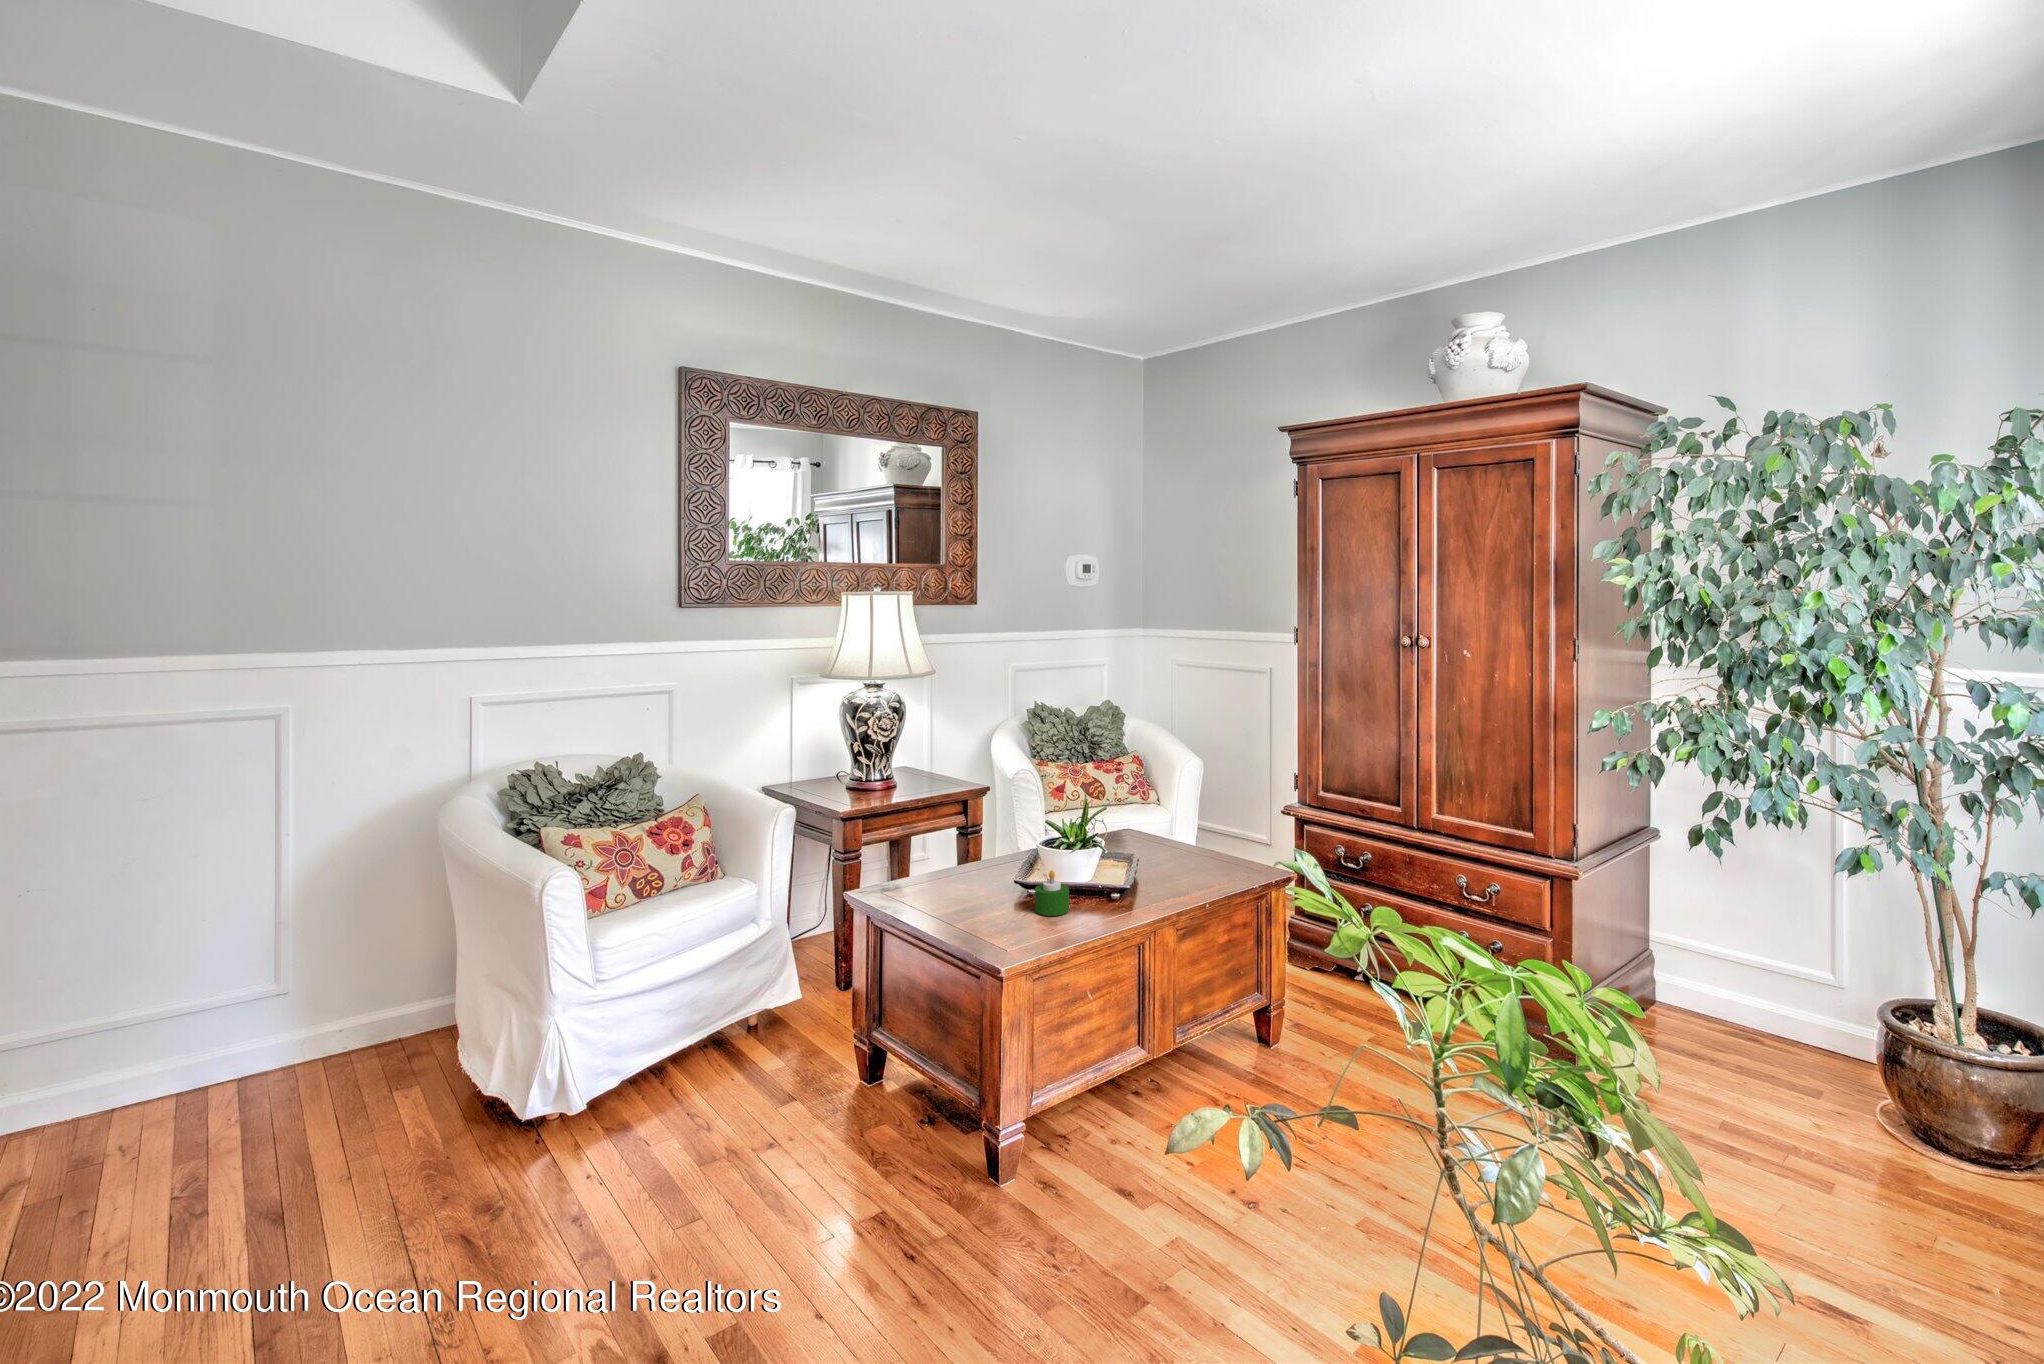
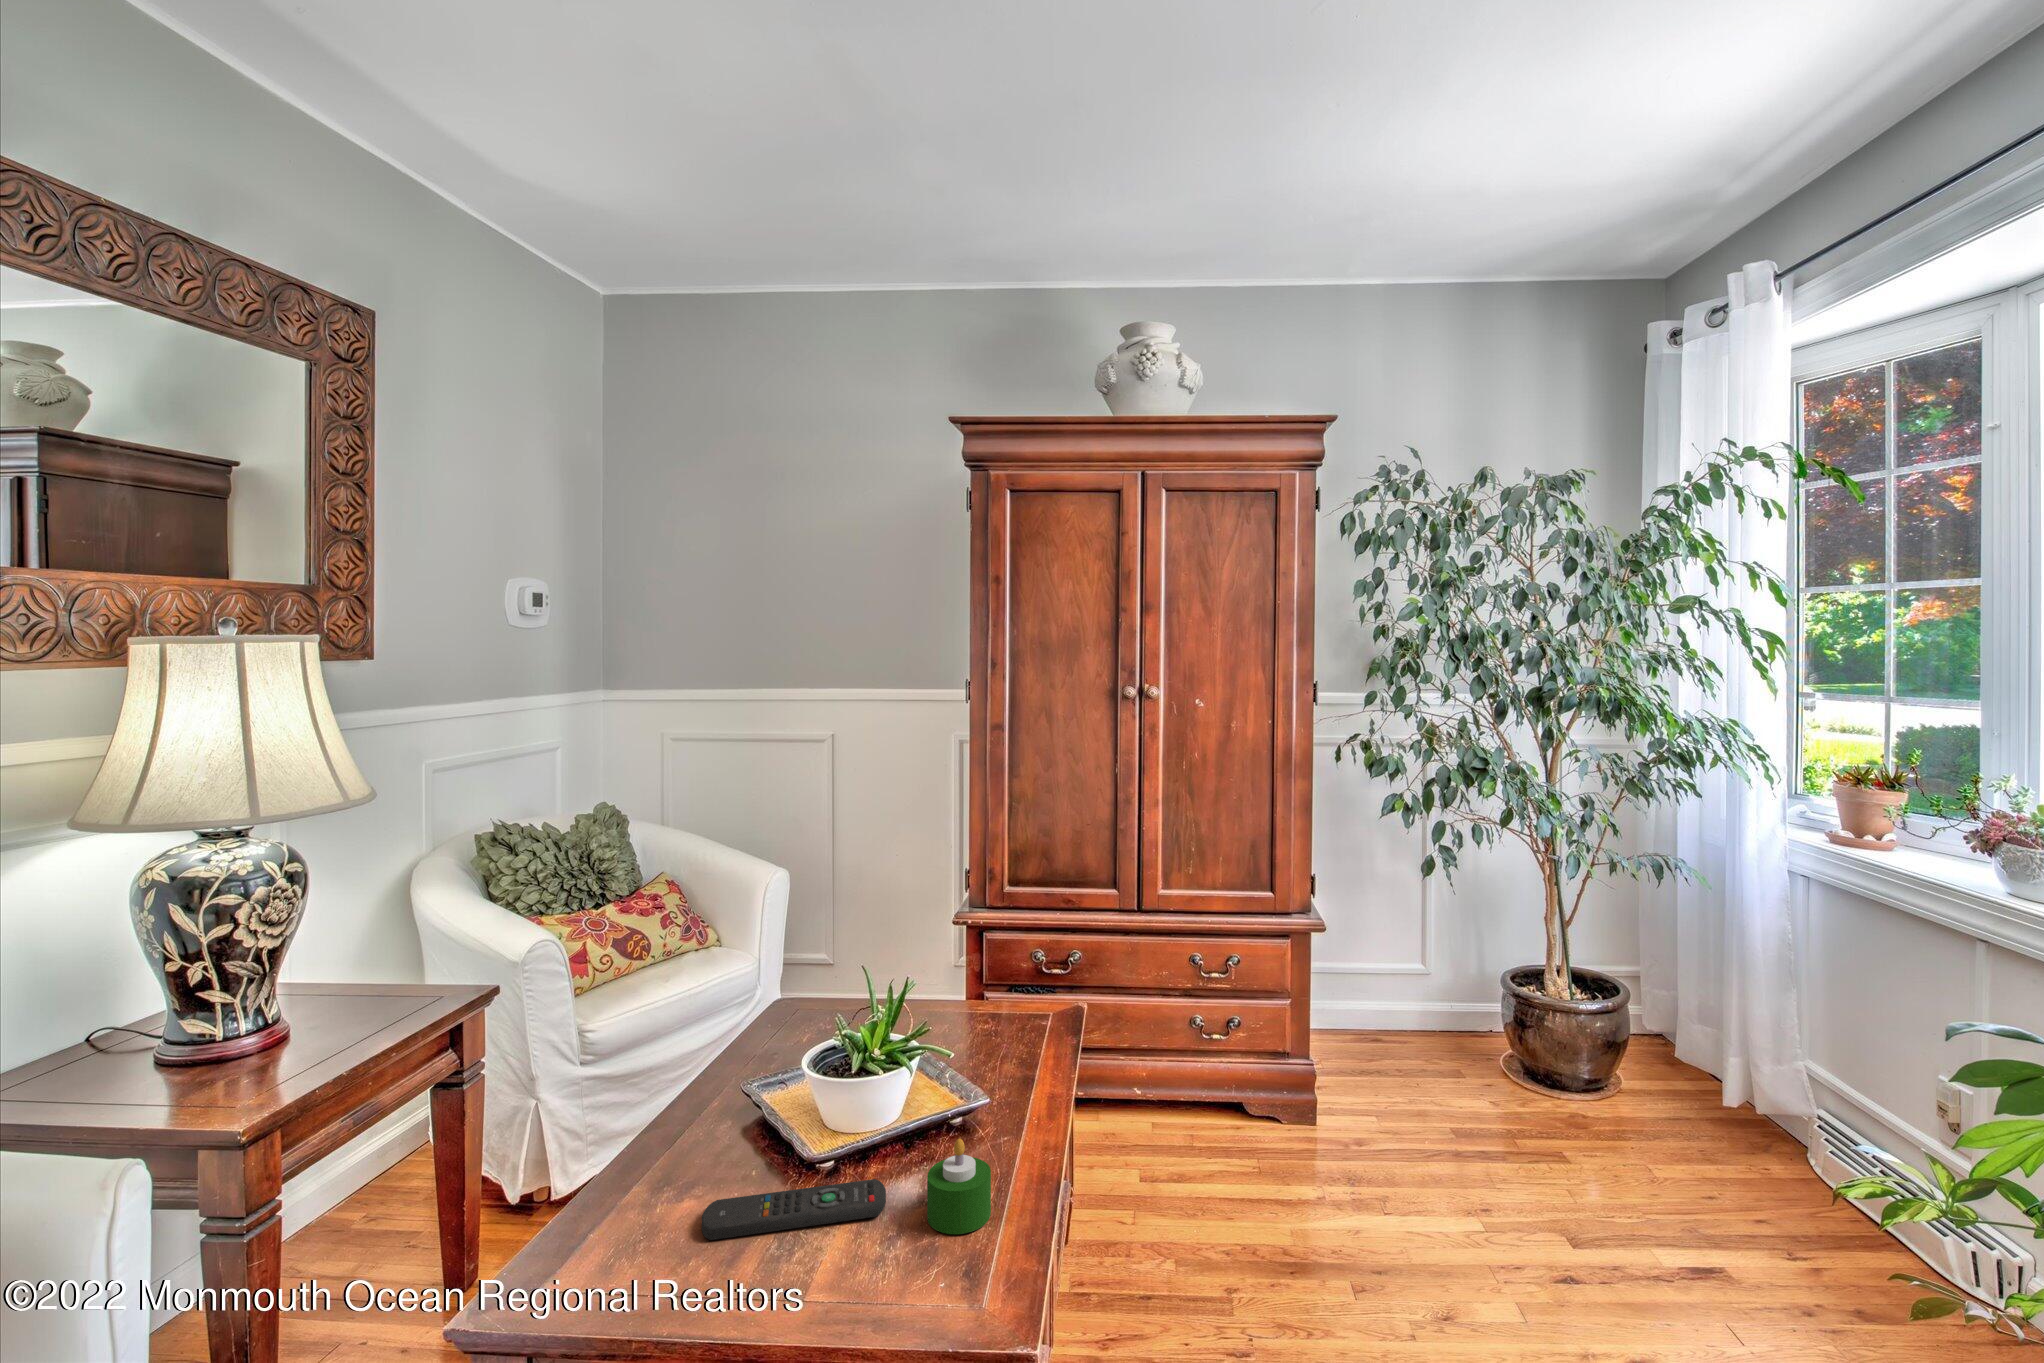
remote control: none [956,876,1035,900] -> present [702,1179,886,1240]

